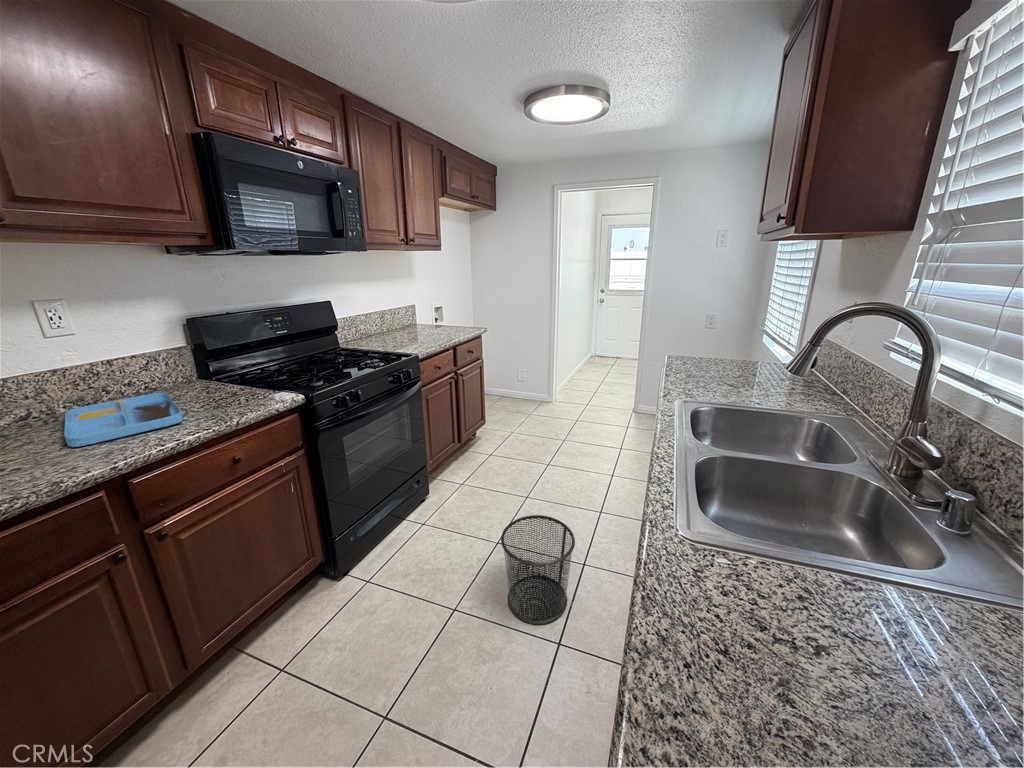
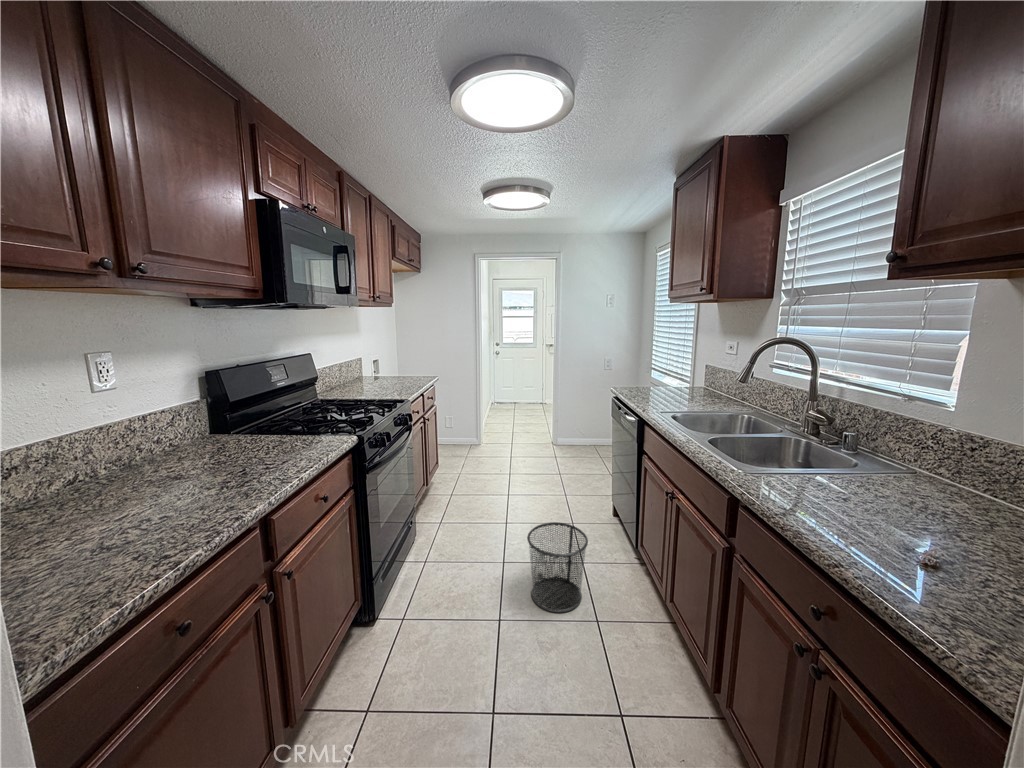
tray: present [64,393,183,447] -> none [129,445,277,494]

